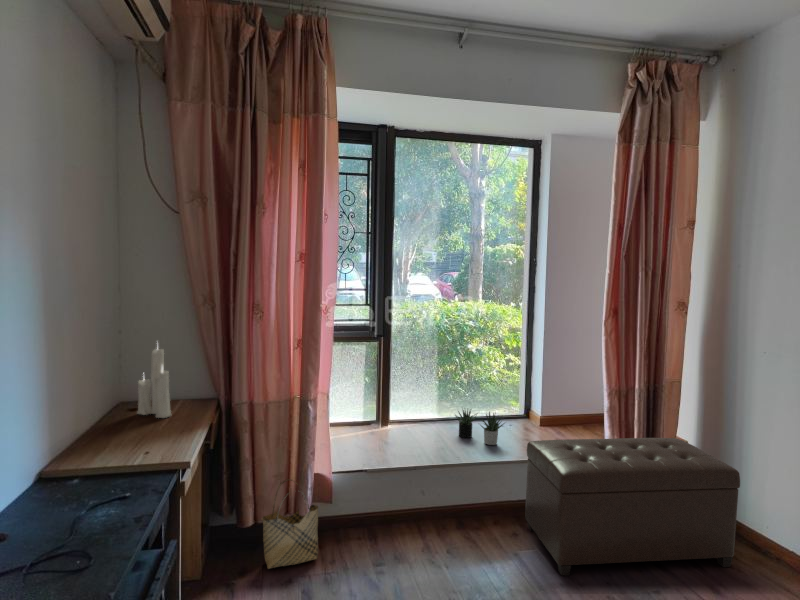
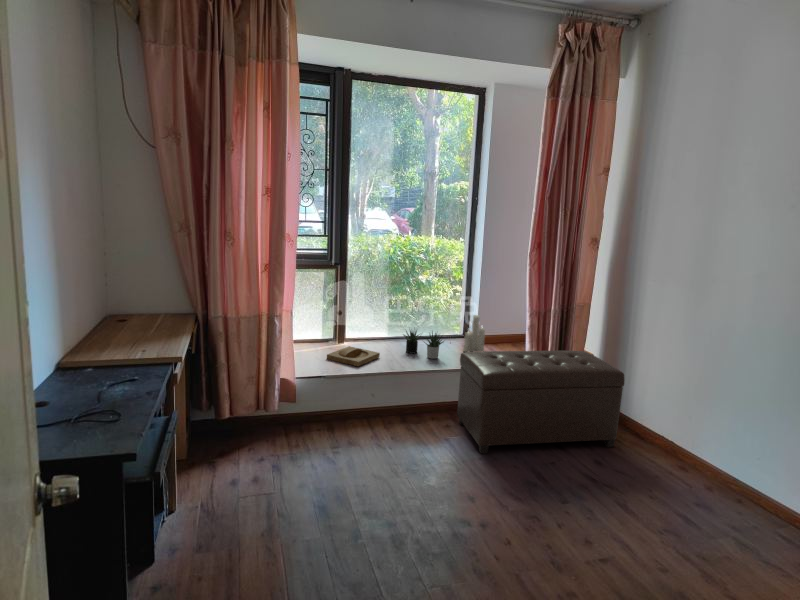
candle: present [137,348,171,418] -> present [463,315,485,352]
tray: none [368,430,429,457] -> present [327,346,380,366]
woven basket: present [262,479,319,569] -> none [237,381,285,451]

